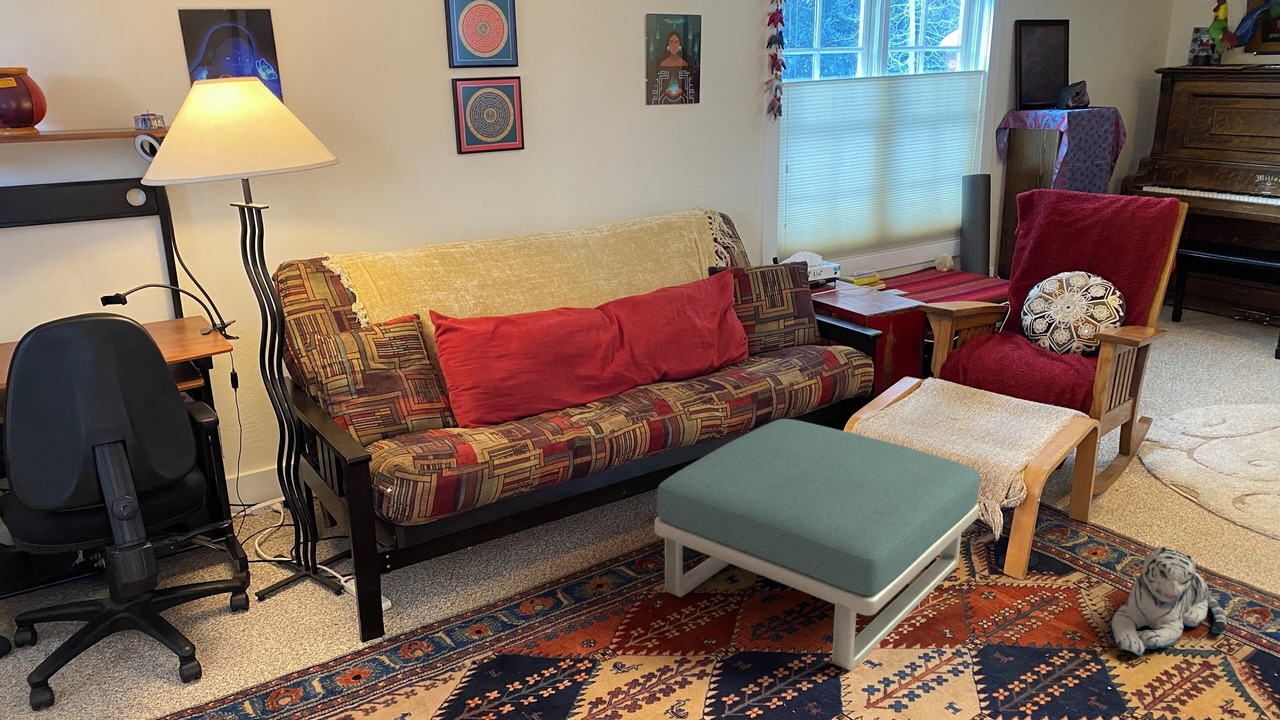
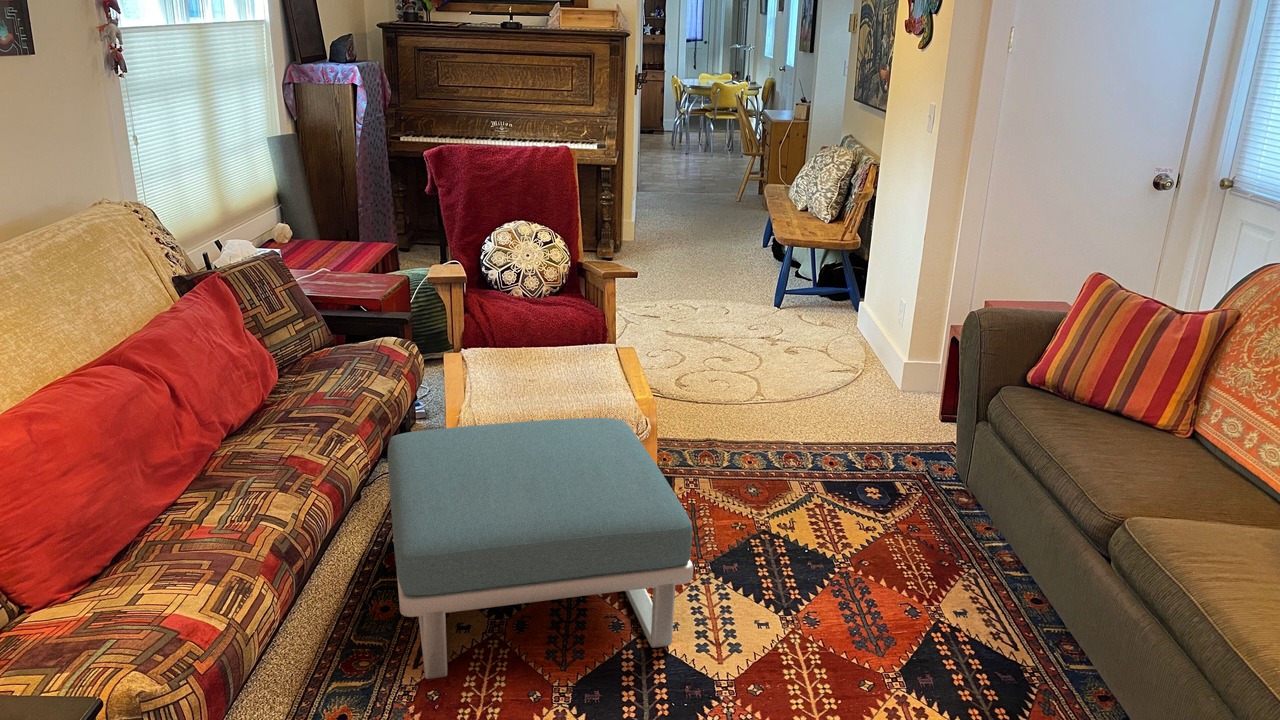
plush toy: present [1111,546,1227,655] -> none [730,431,803,524]

